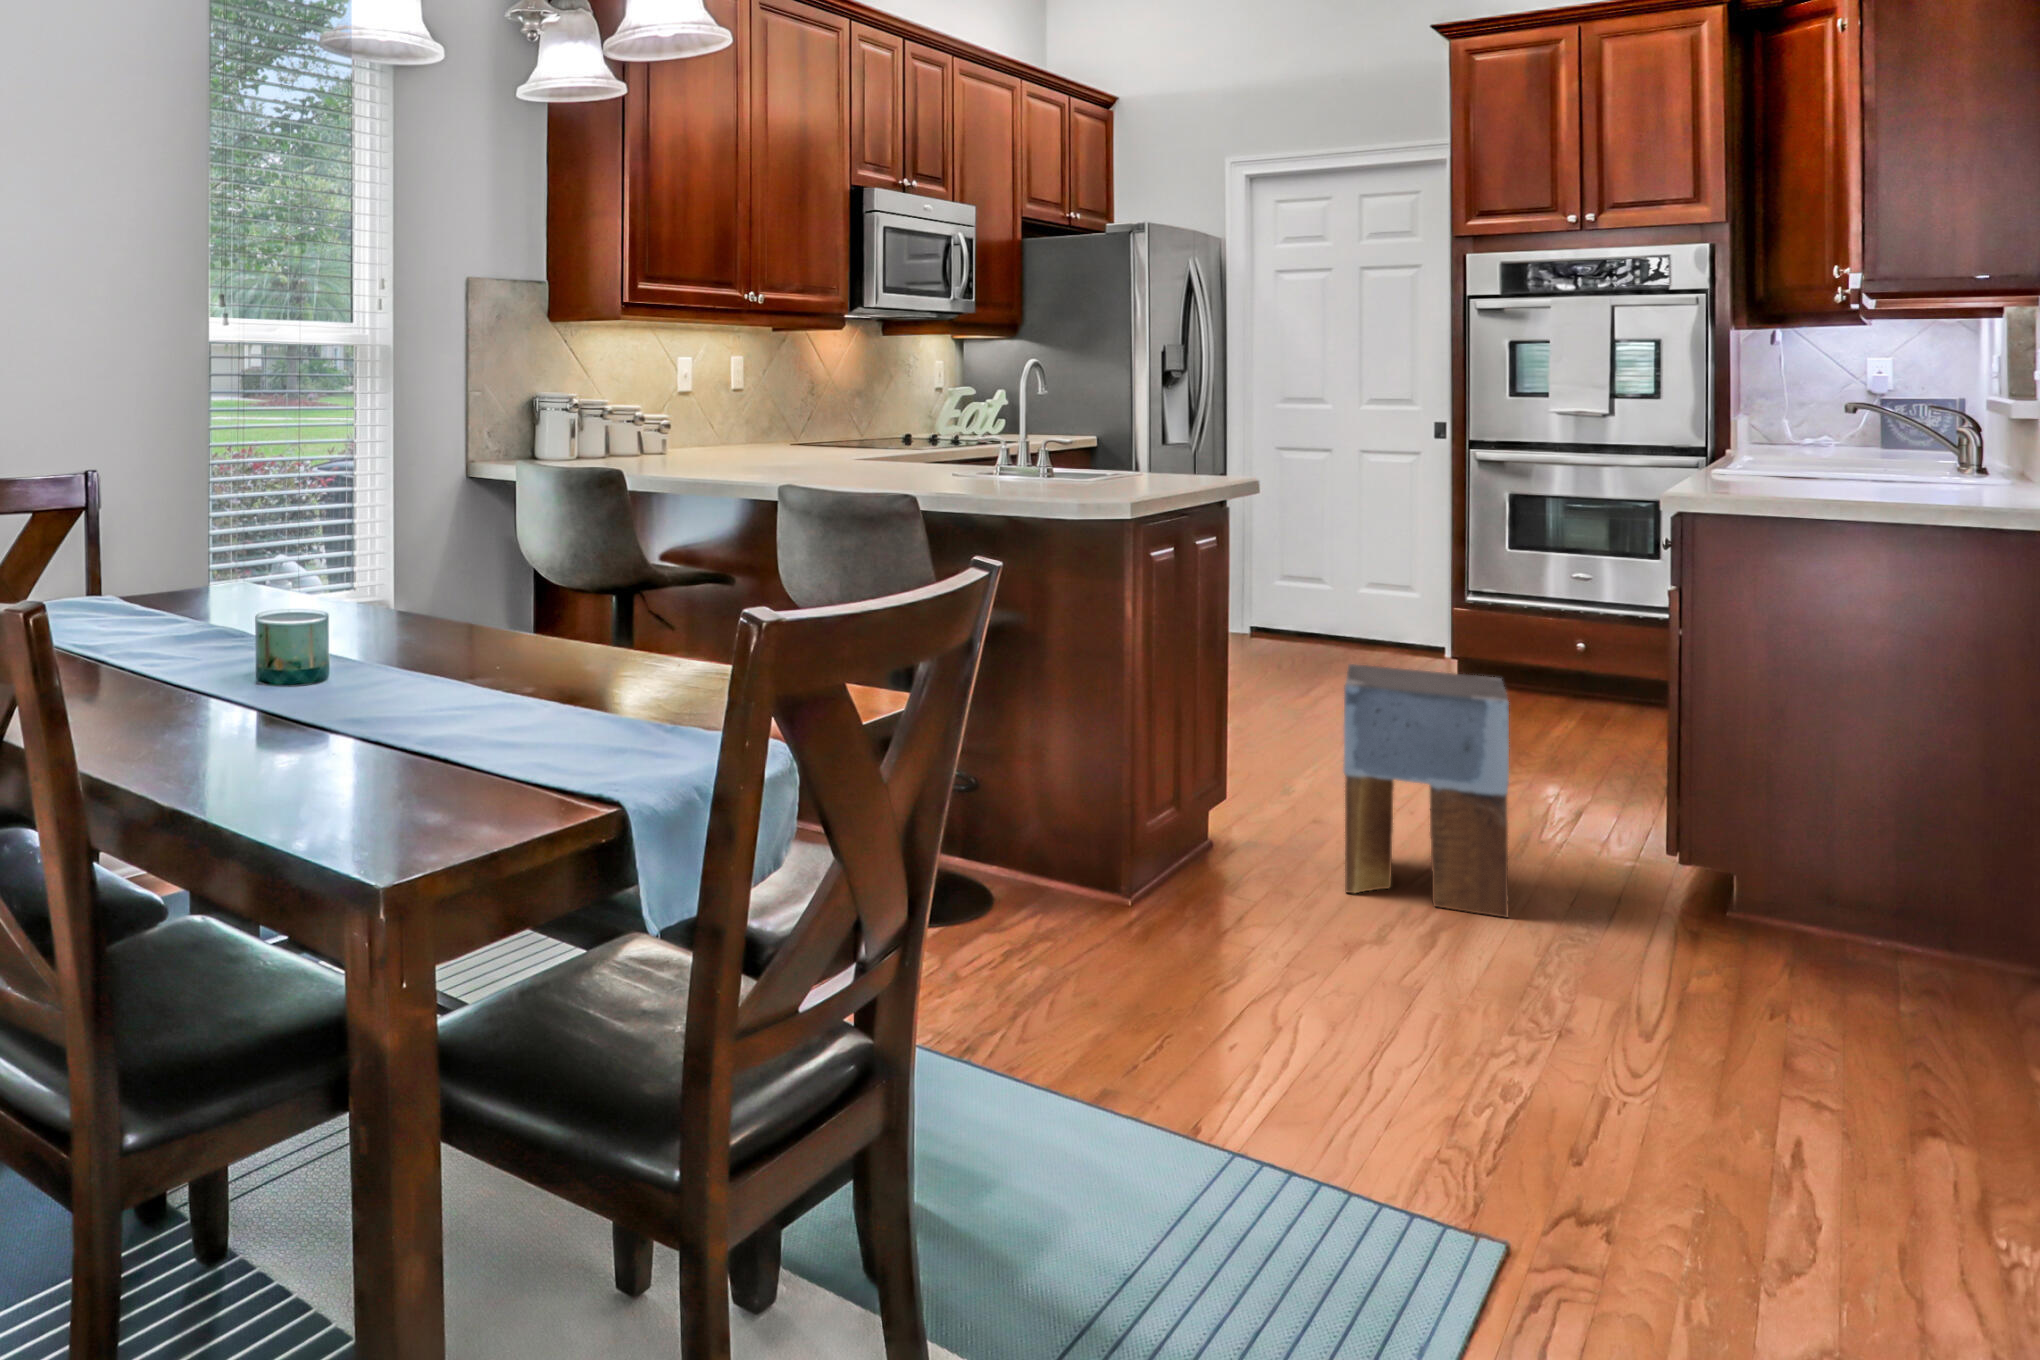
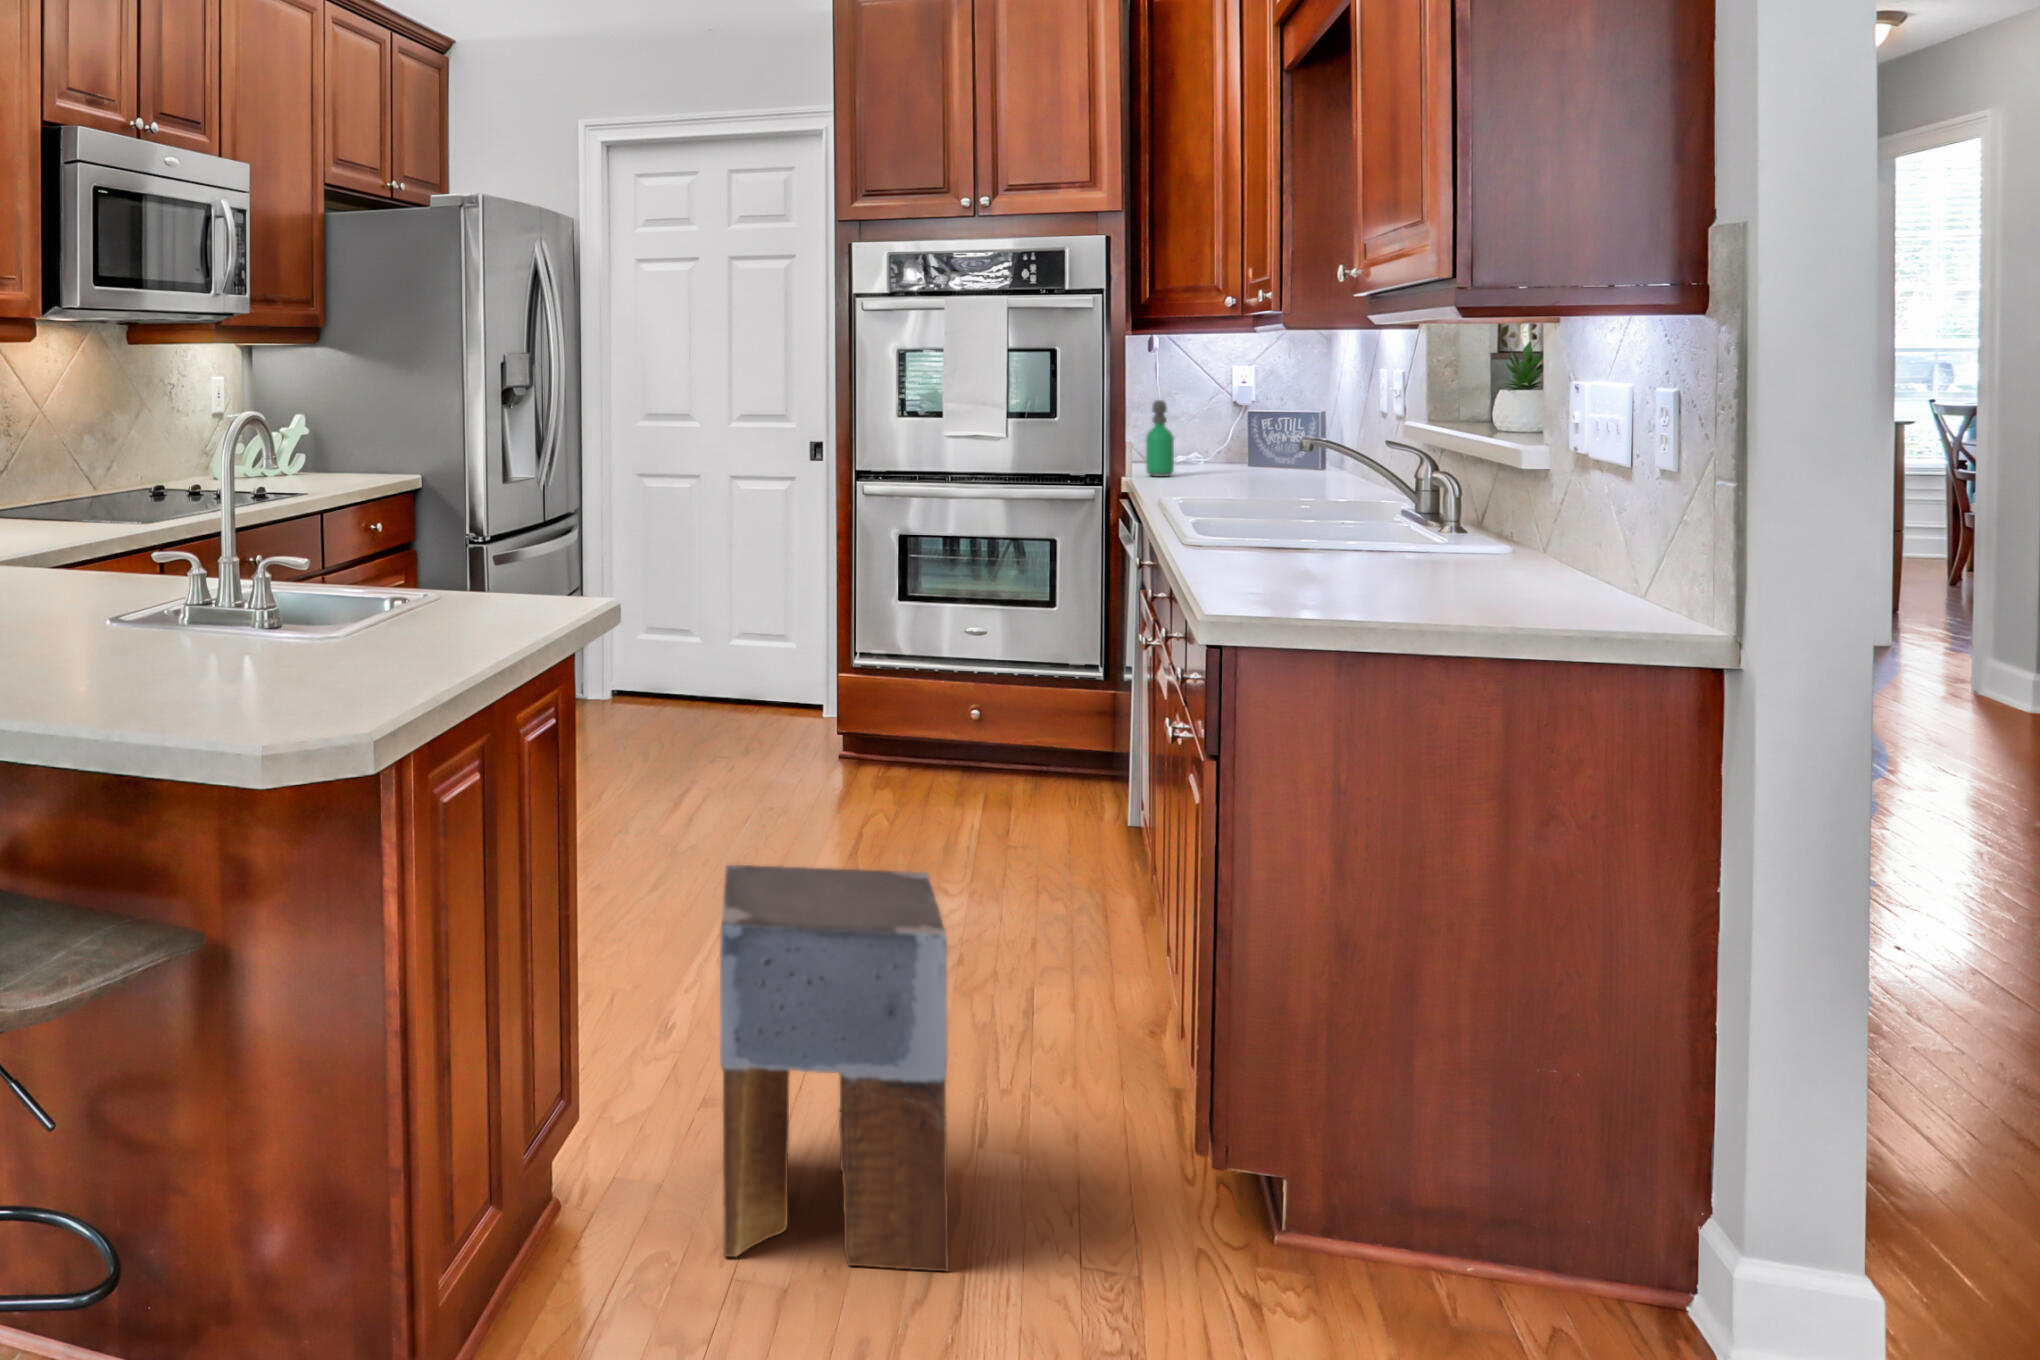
soap dispenser: none [1760,383,1789,449] -> present [1146,400,1174,477]

